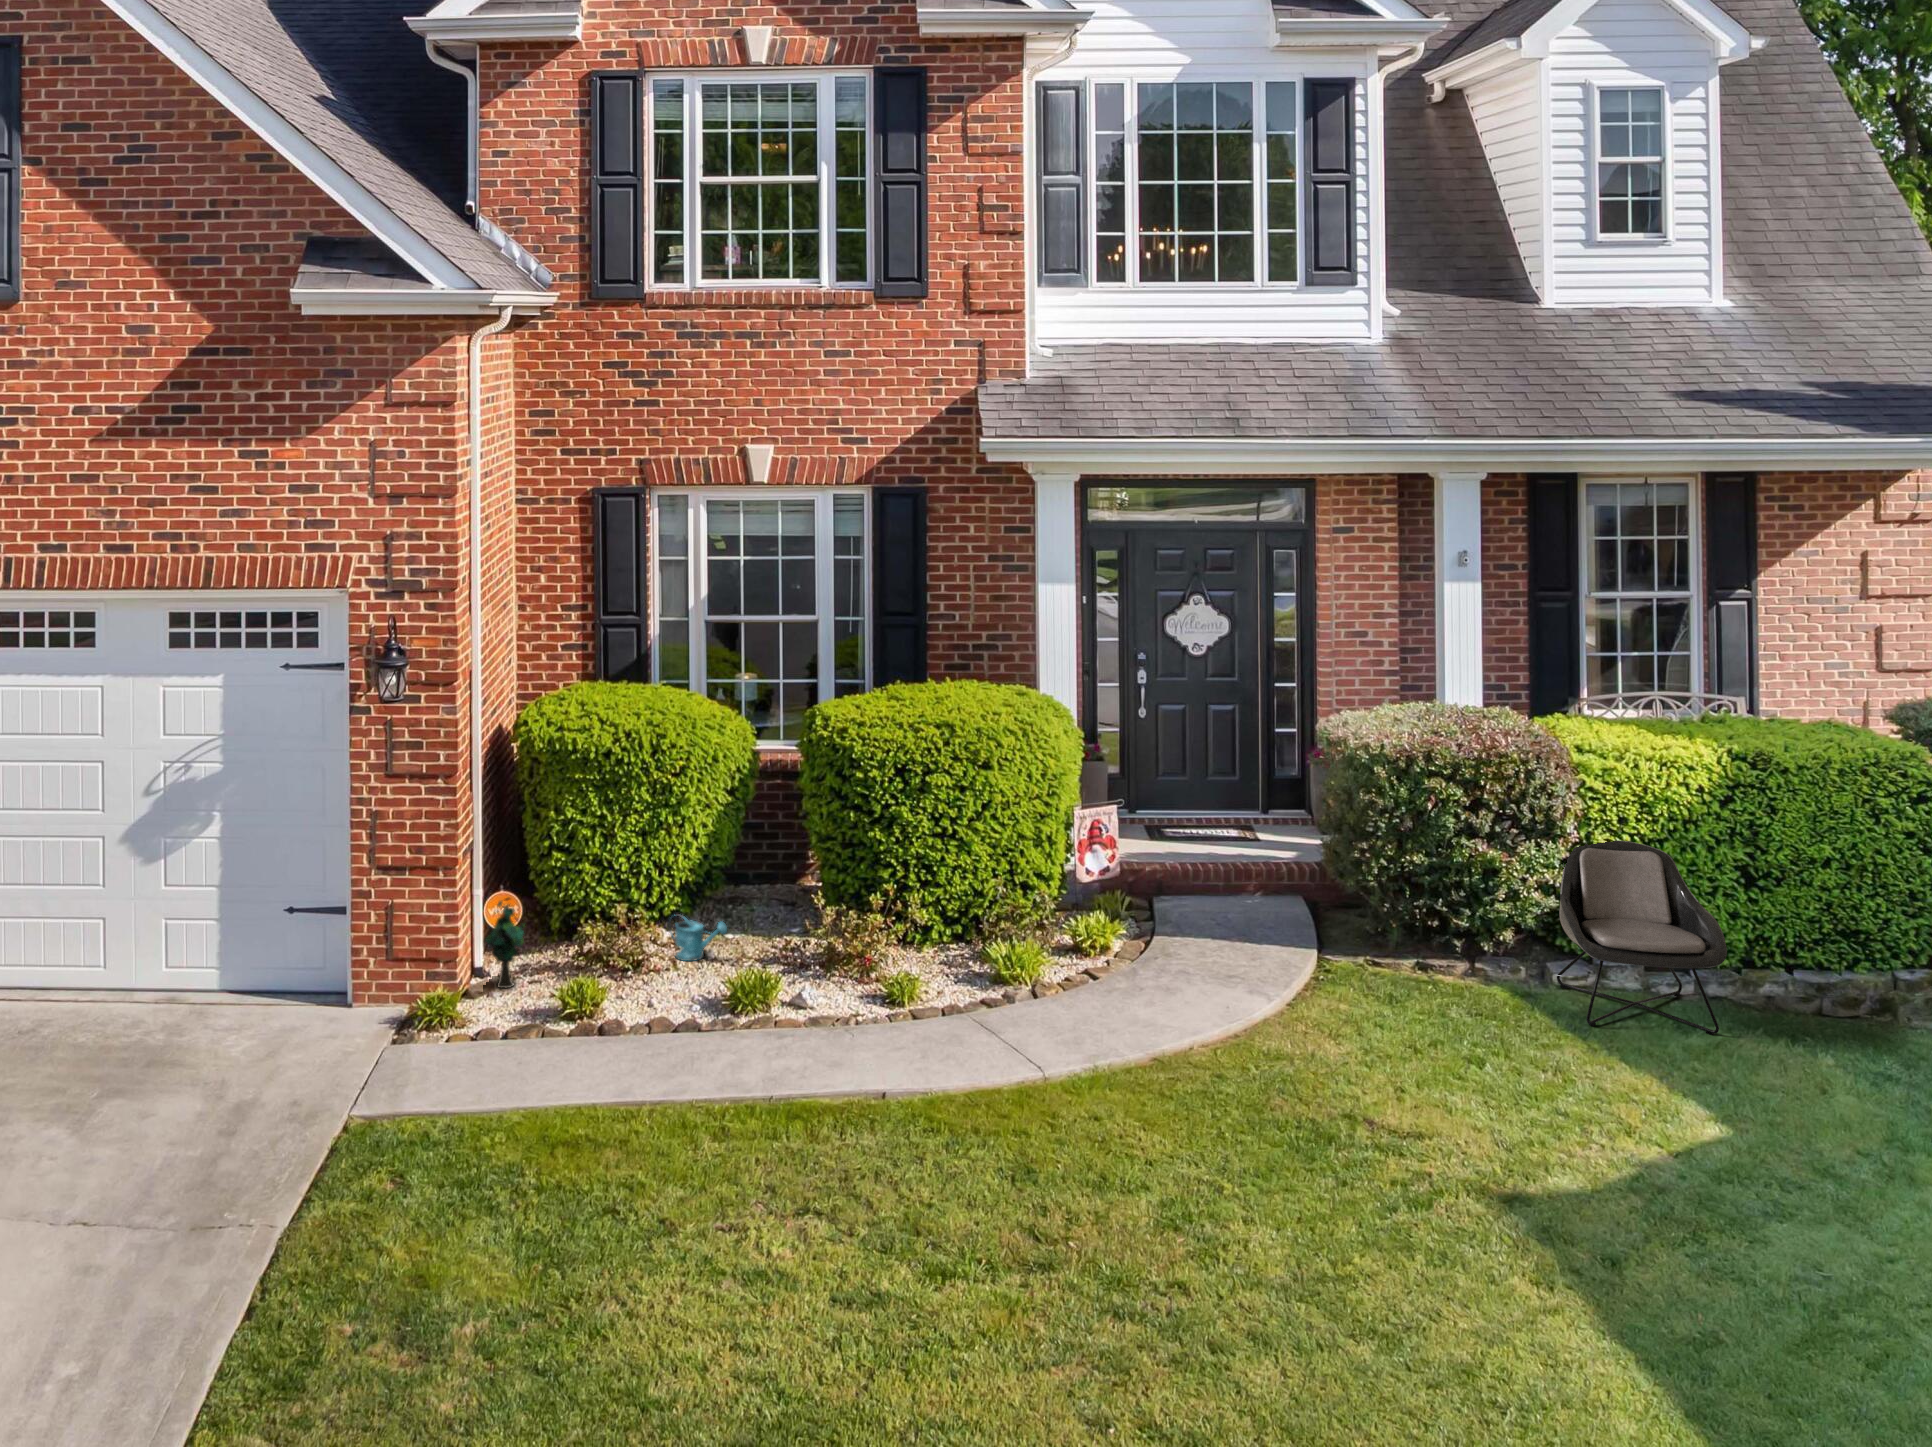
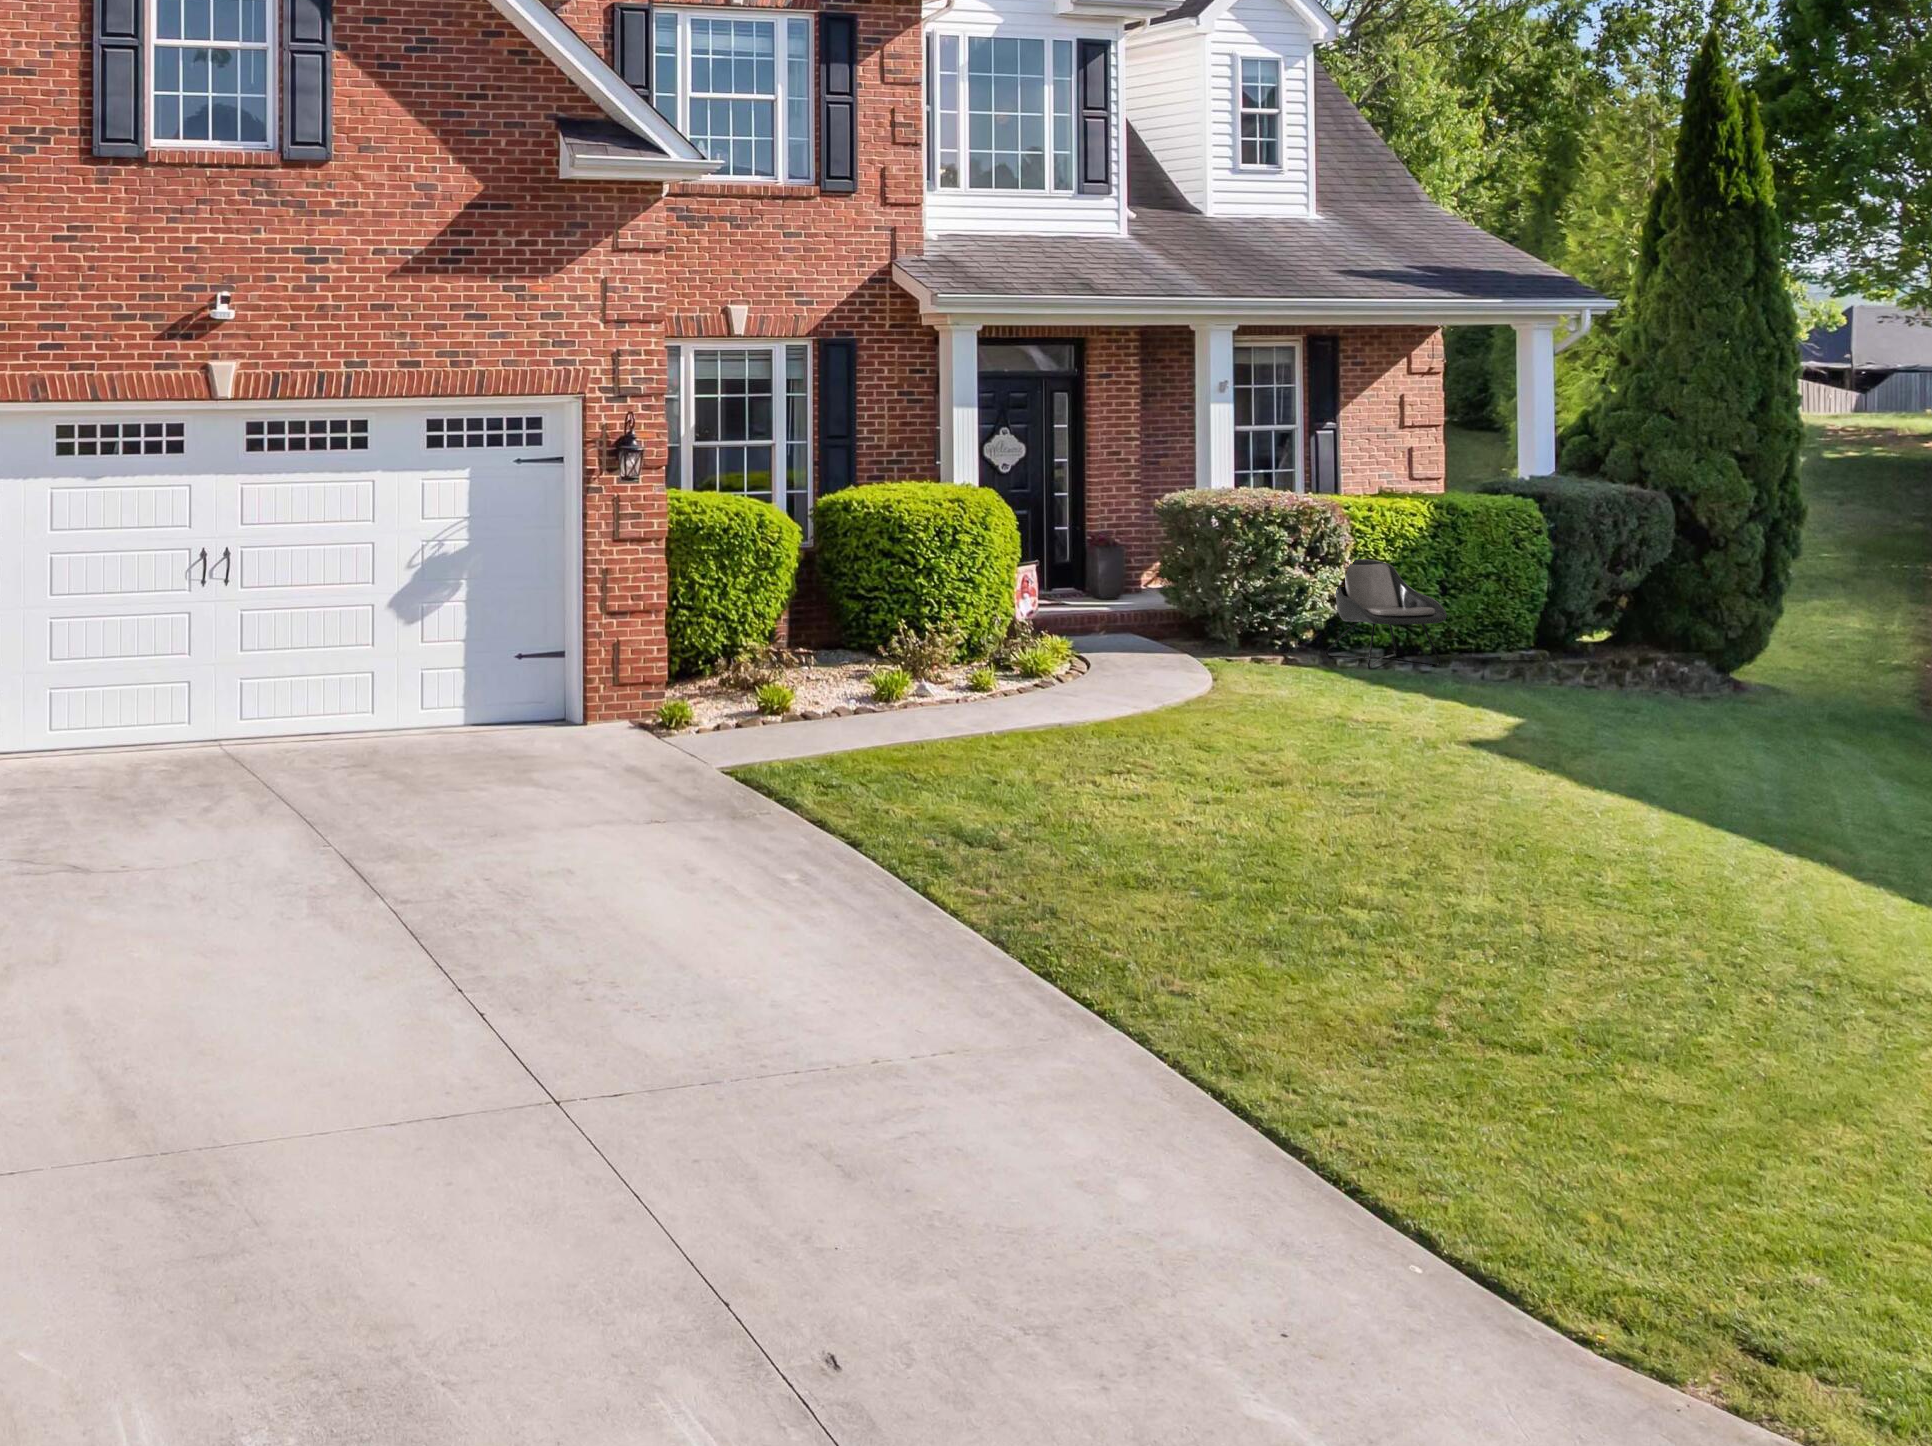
decorative plant: present [485,898,525,988] -> none [665,637,699,704]
watering can: present [669,914,727,961] -> none [760,654,810,686]

